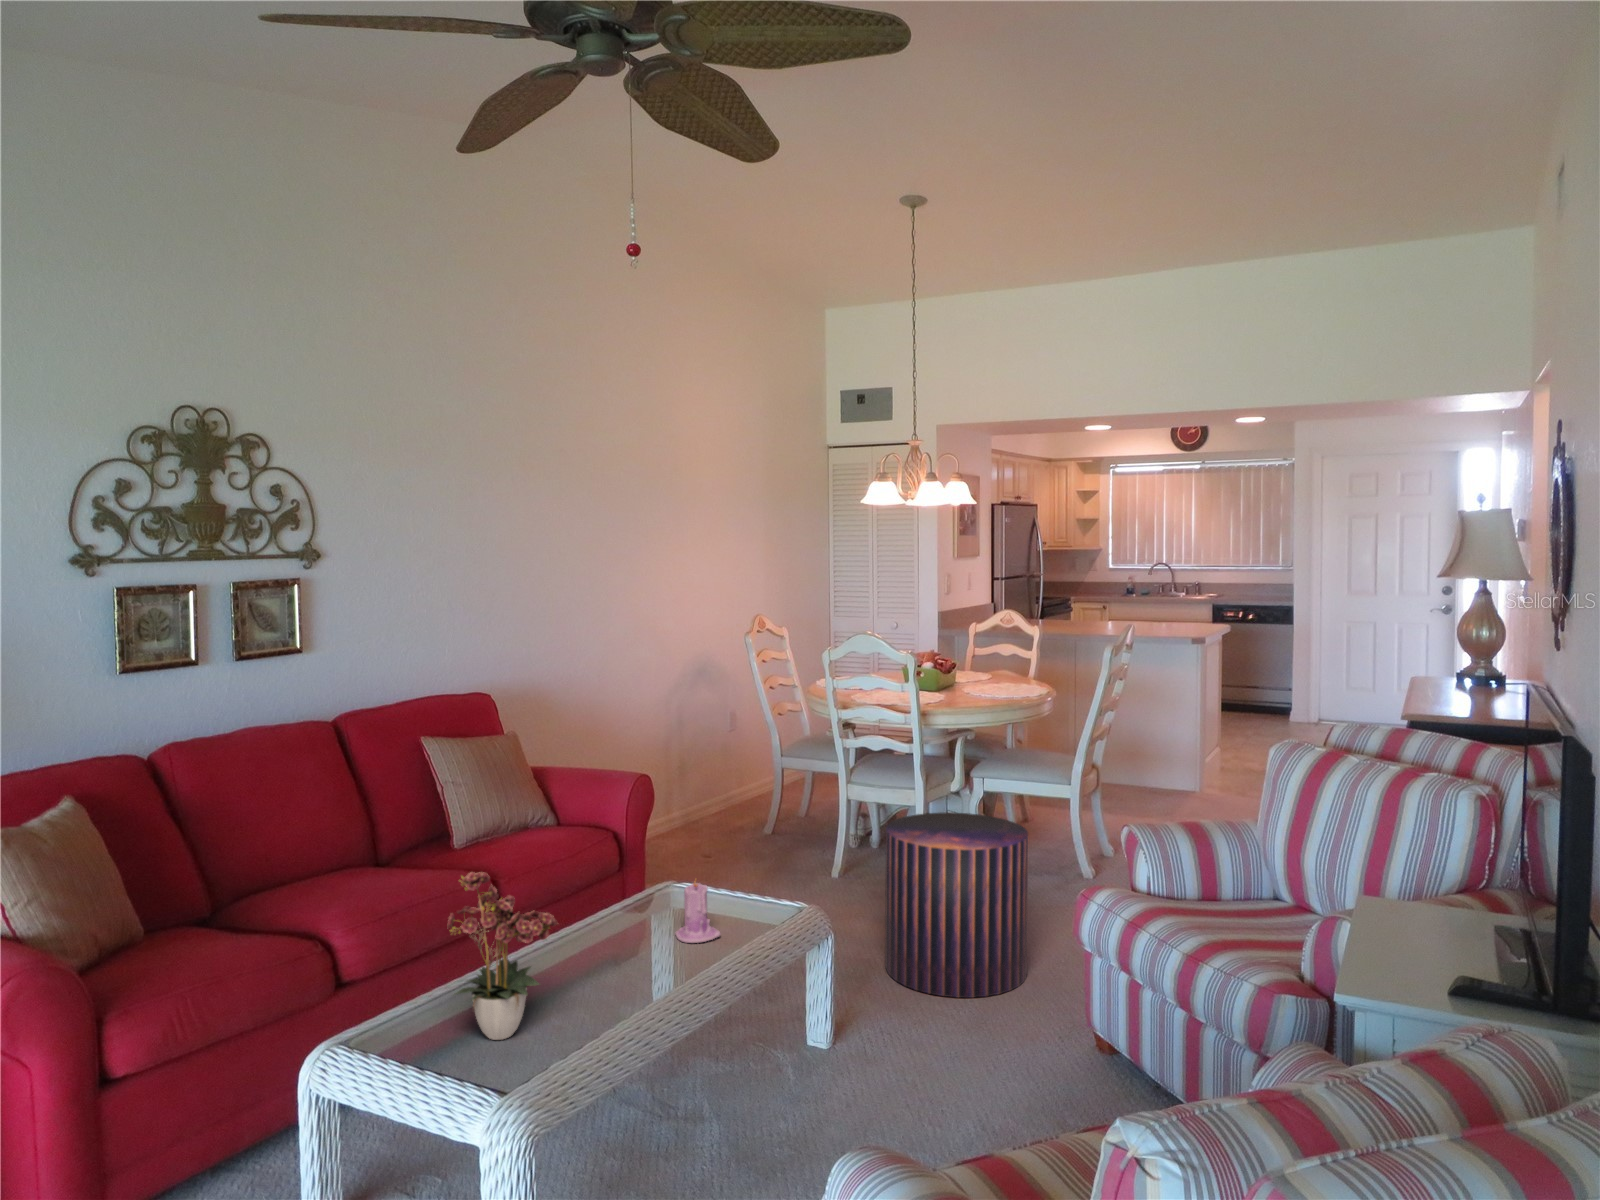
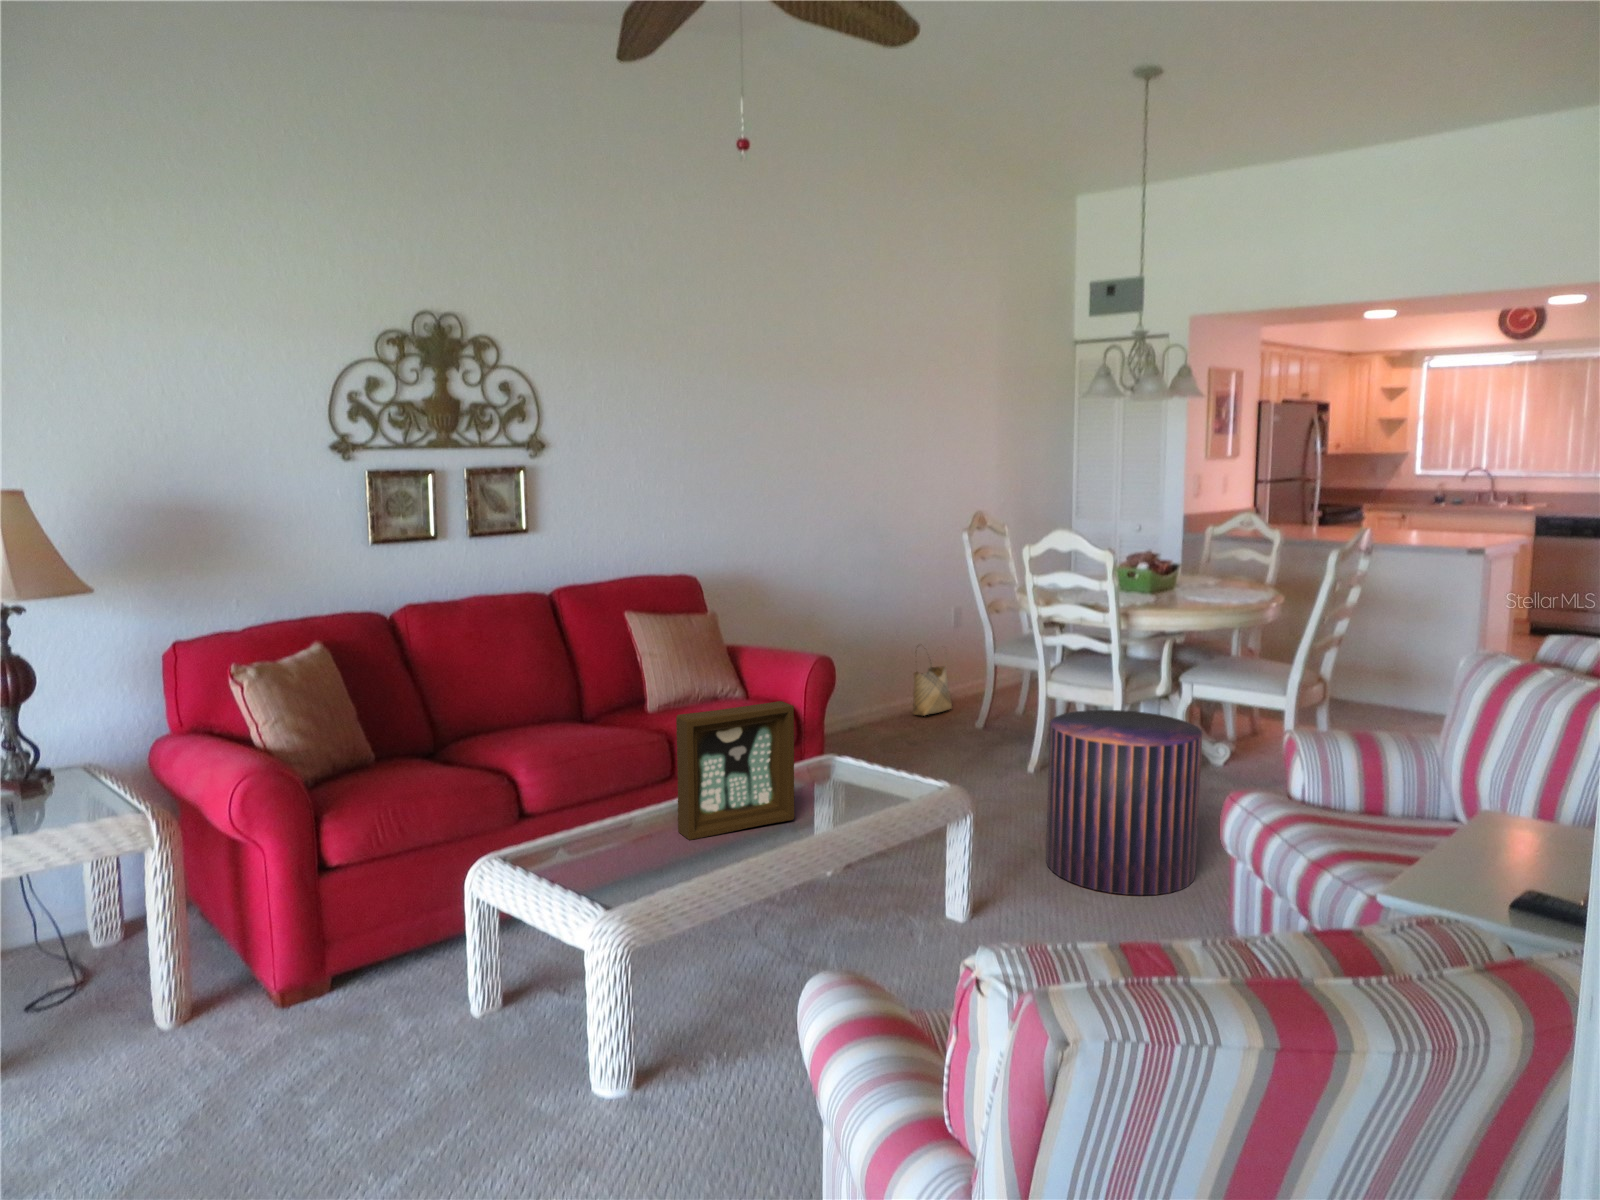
woven basket: none [699,750,738,824] -> present [913,652,952,716]
picture frame: none [554,835,674,999] -> present [676,701,794,840]
flower arrangement: present [448,872,557,1040] -> none [560,708,671,865]
candle: present [676,882,720,943] -> none [808,746,849,806]

